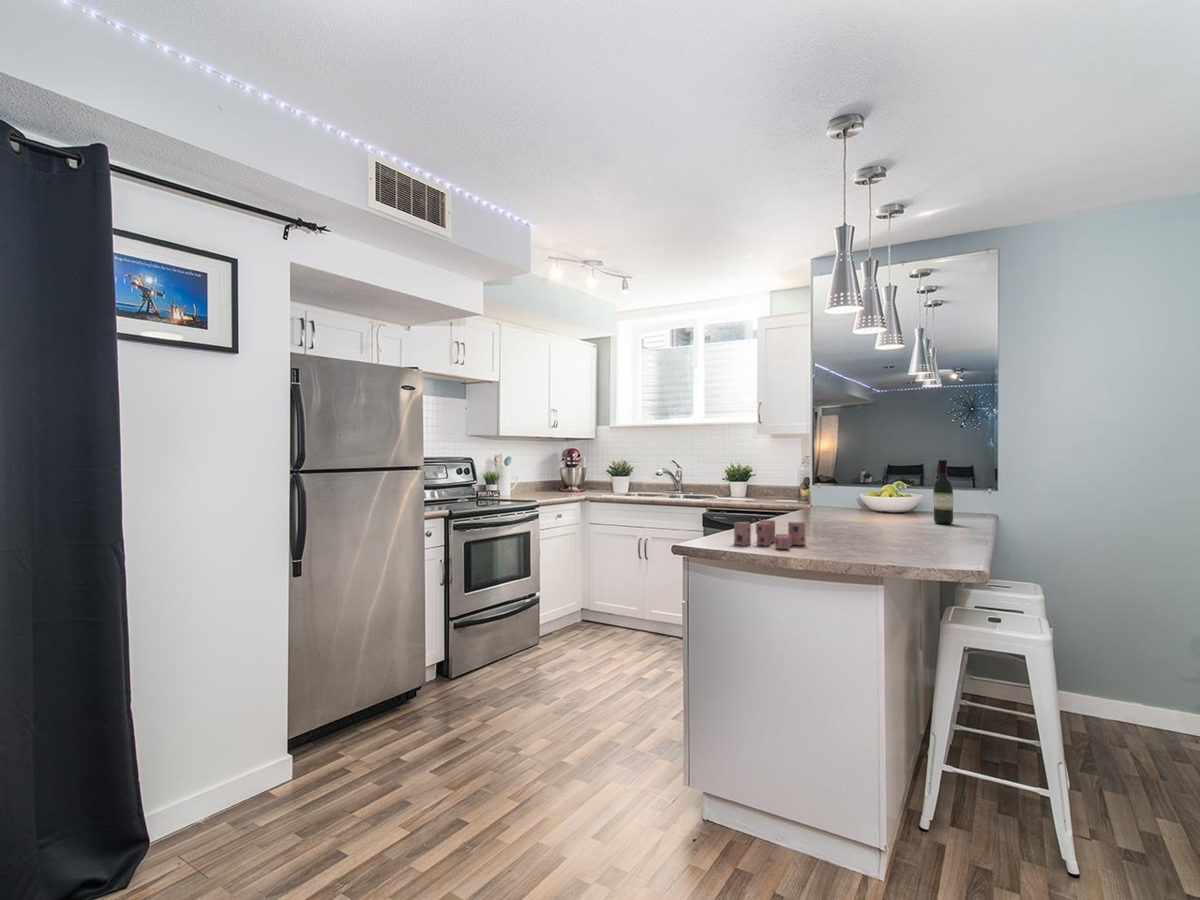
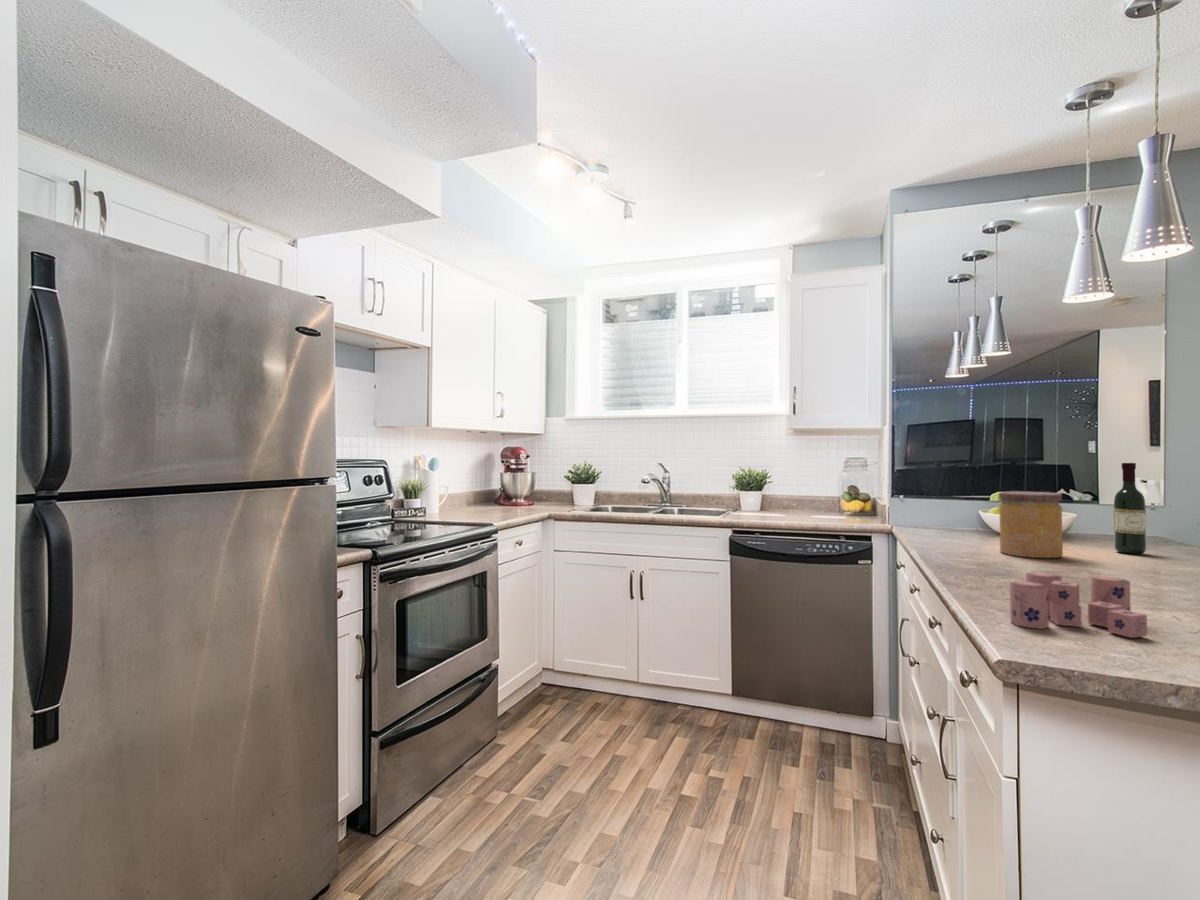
jar: none [843,480,882,524] -> present [999,491,1063,558]

